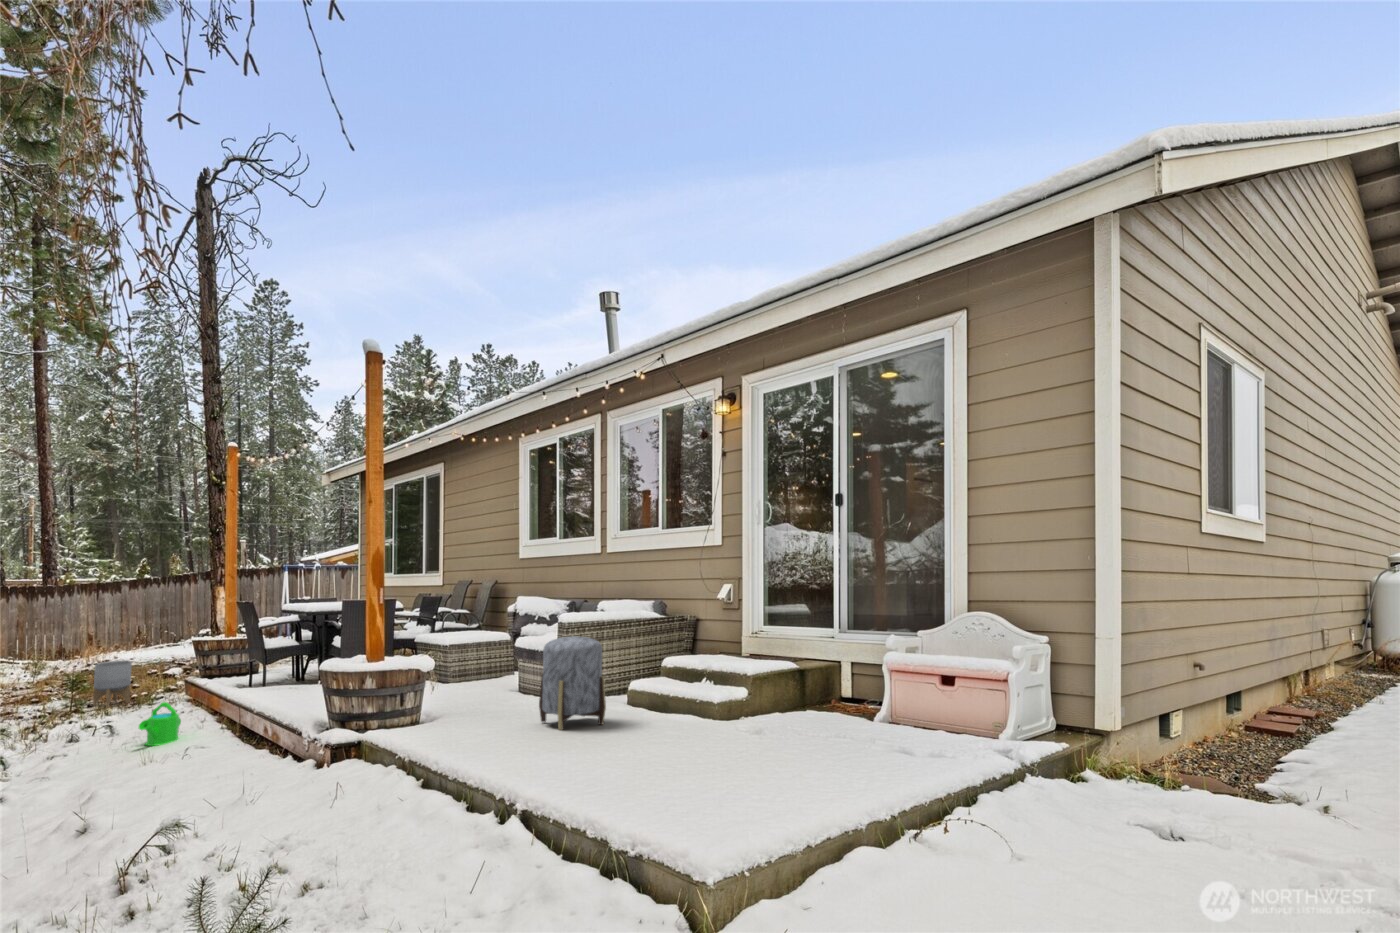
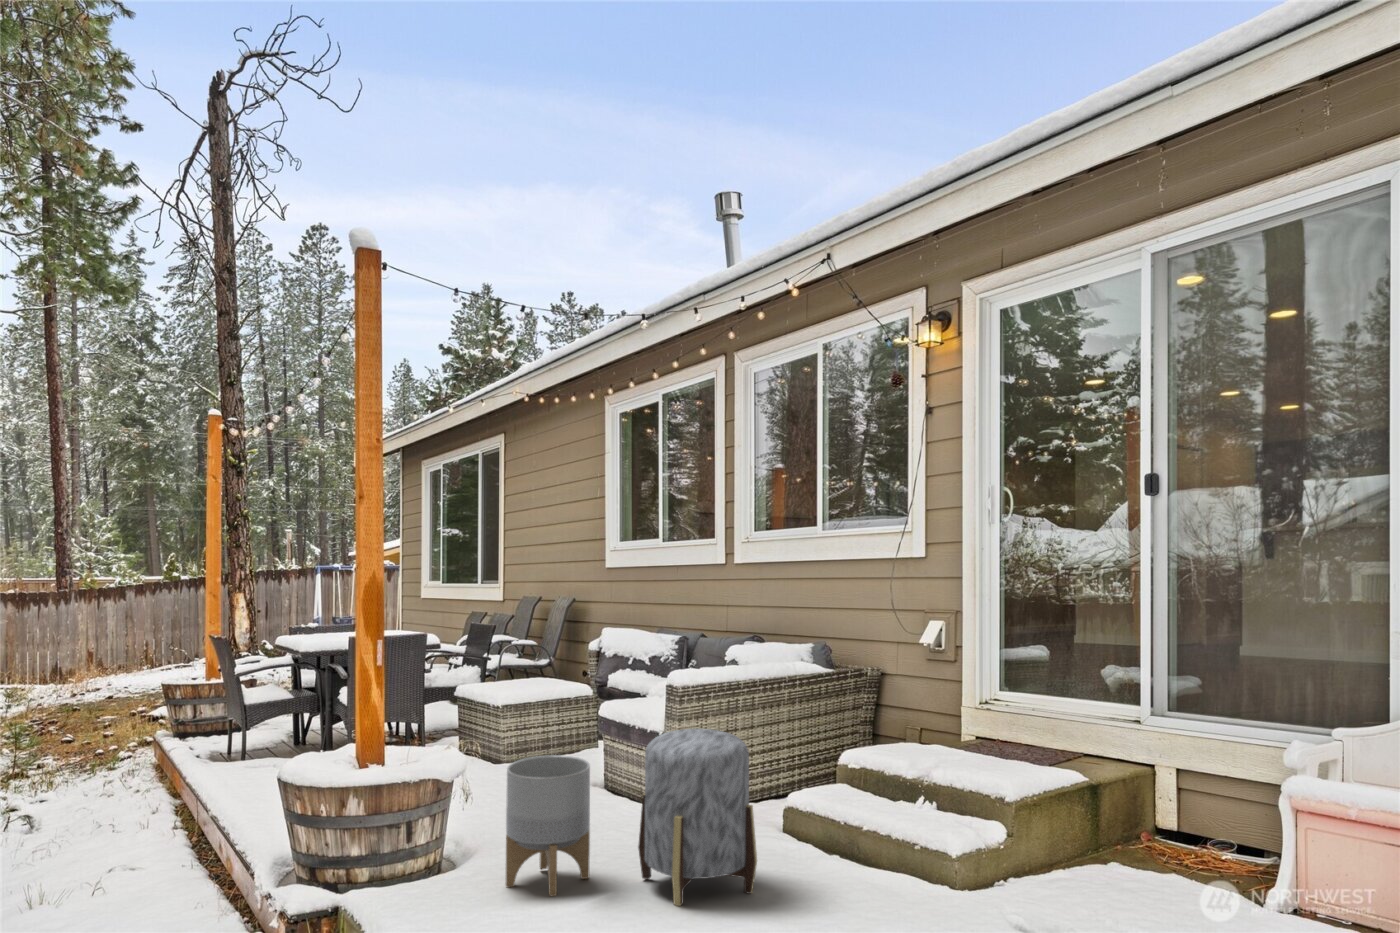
planter: present [93,661,132,707] -> present [505,755,590,896]
watering can: present [139,702,181,746] -> none [47,788,117,855]

